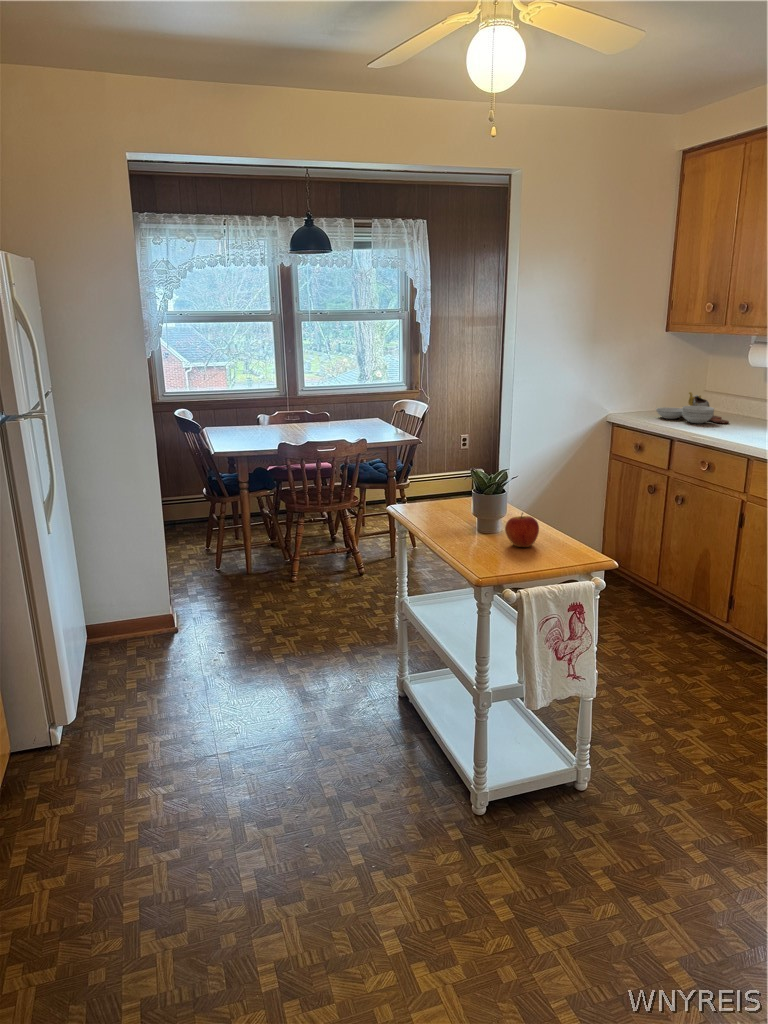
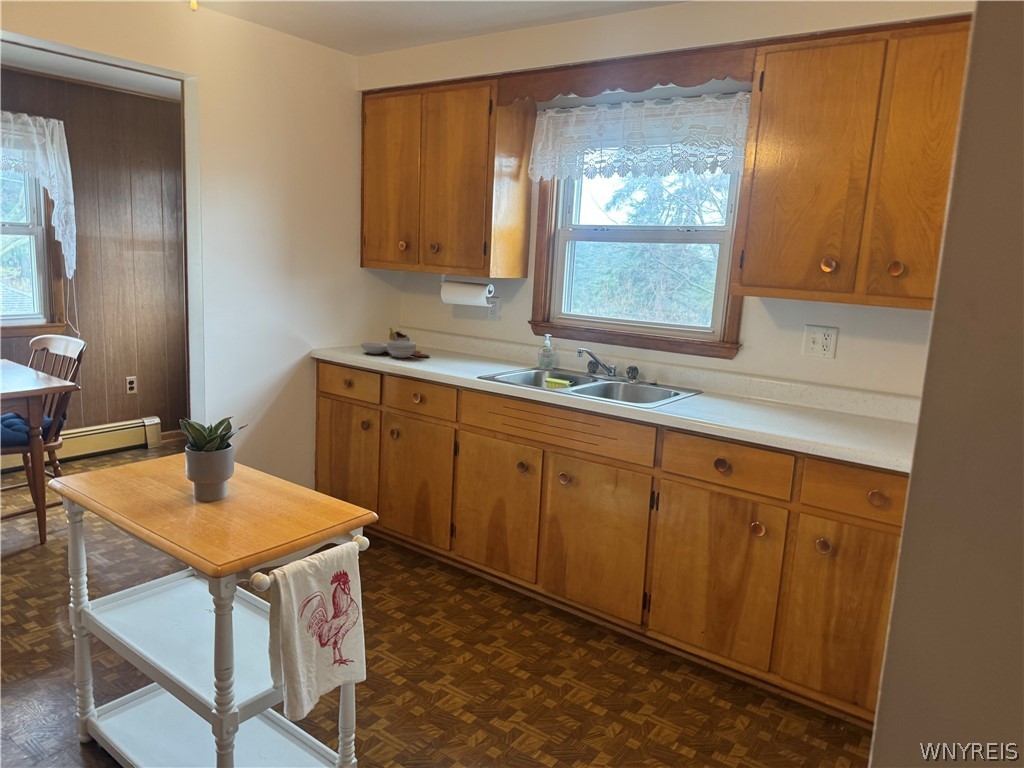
apple: present [505,513,539,547] -> none [239,471,283,514]

